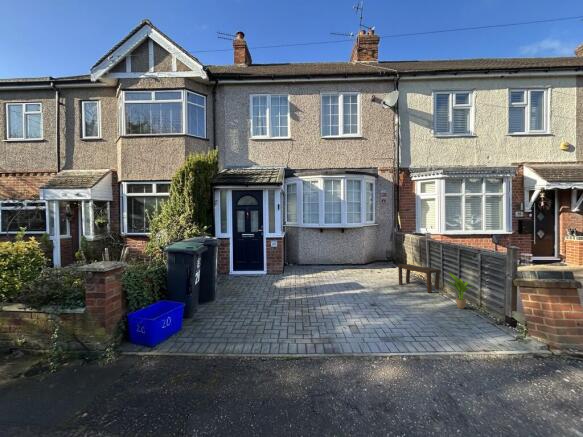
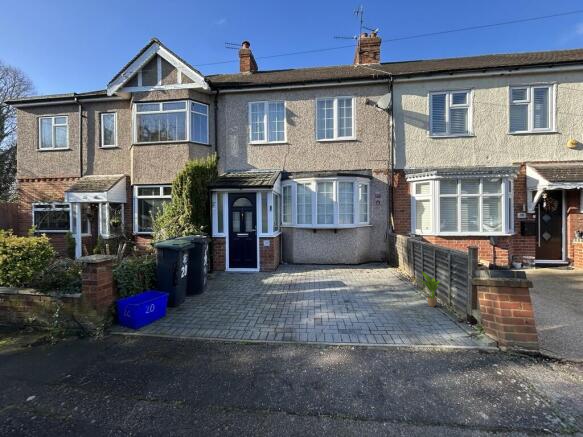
bench: present [398,264,441,293] -> none [382,264,421,292]

